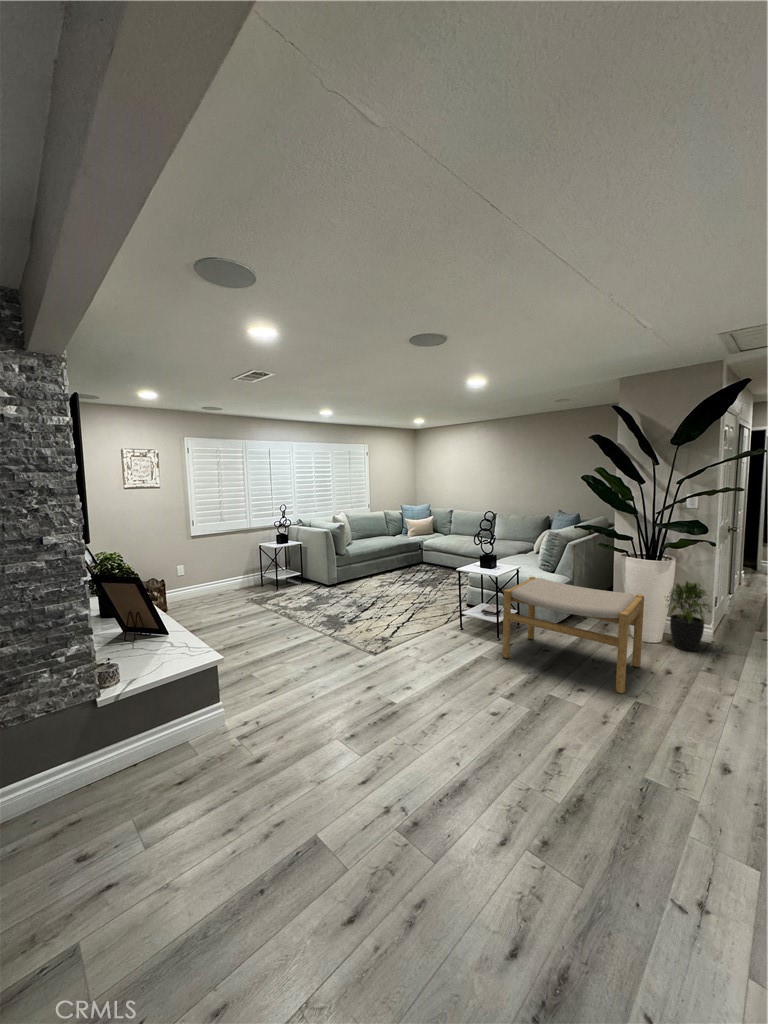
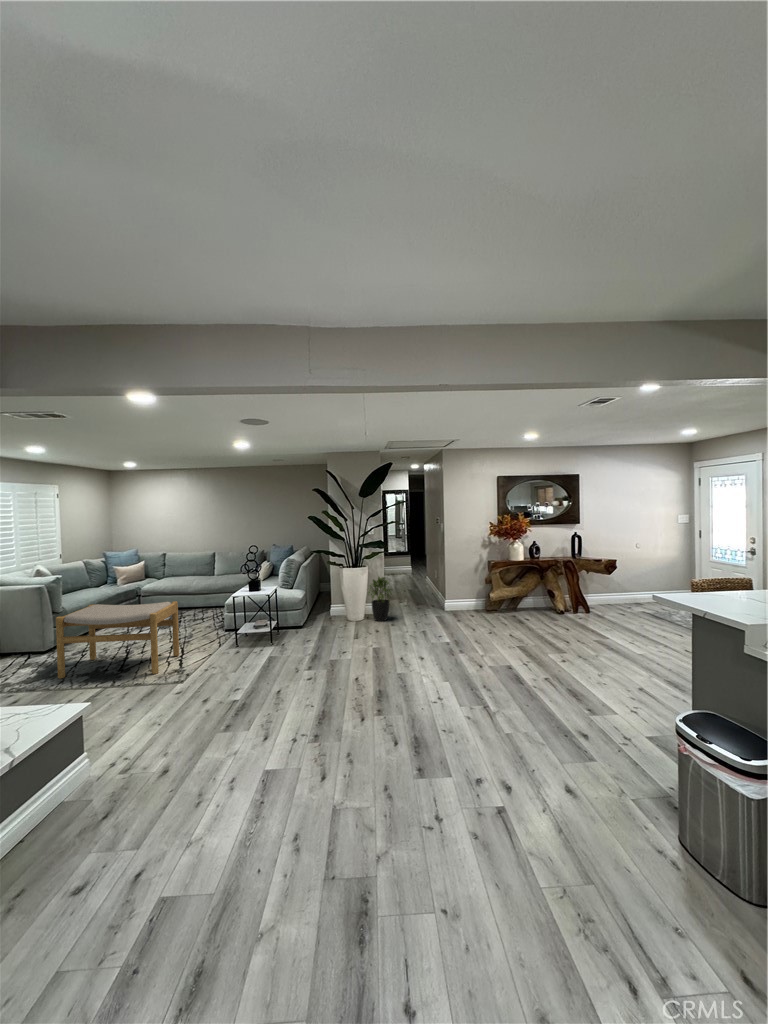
footstool: present [503,577,644,693] -> present [56,601,179,679]

